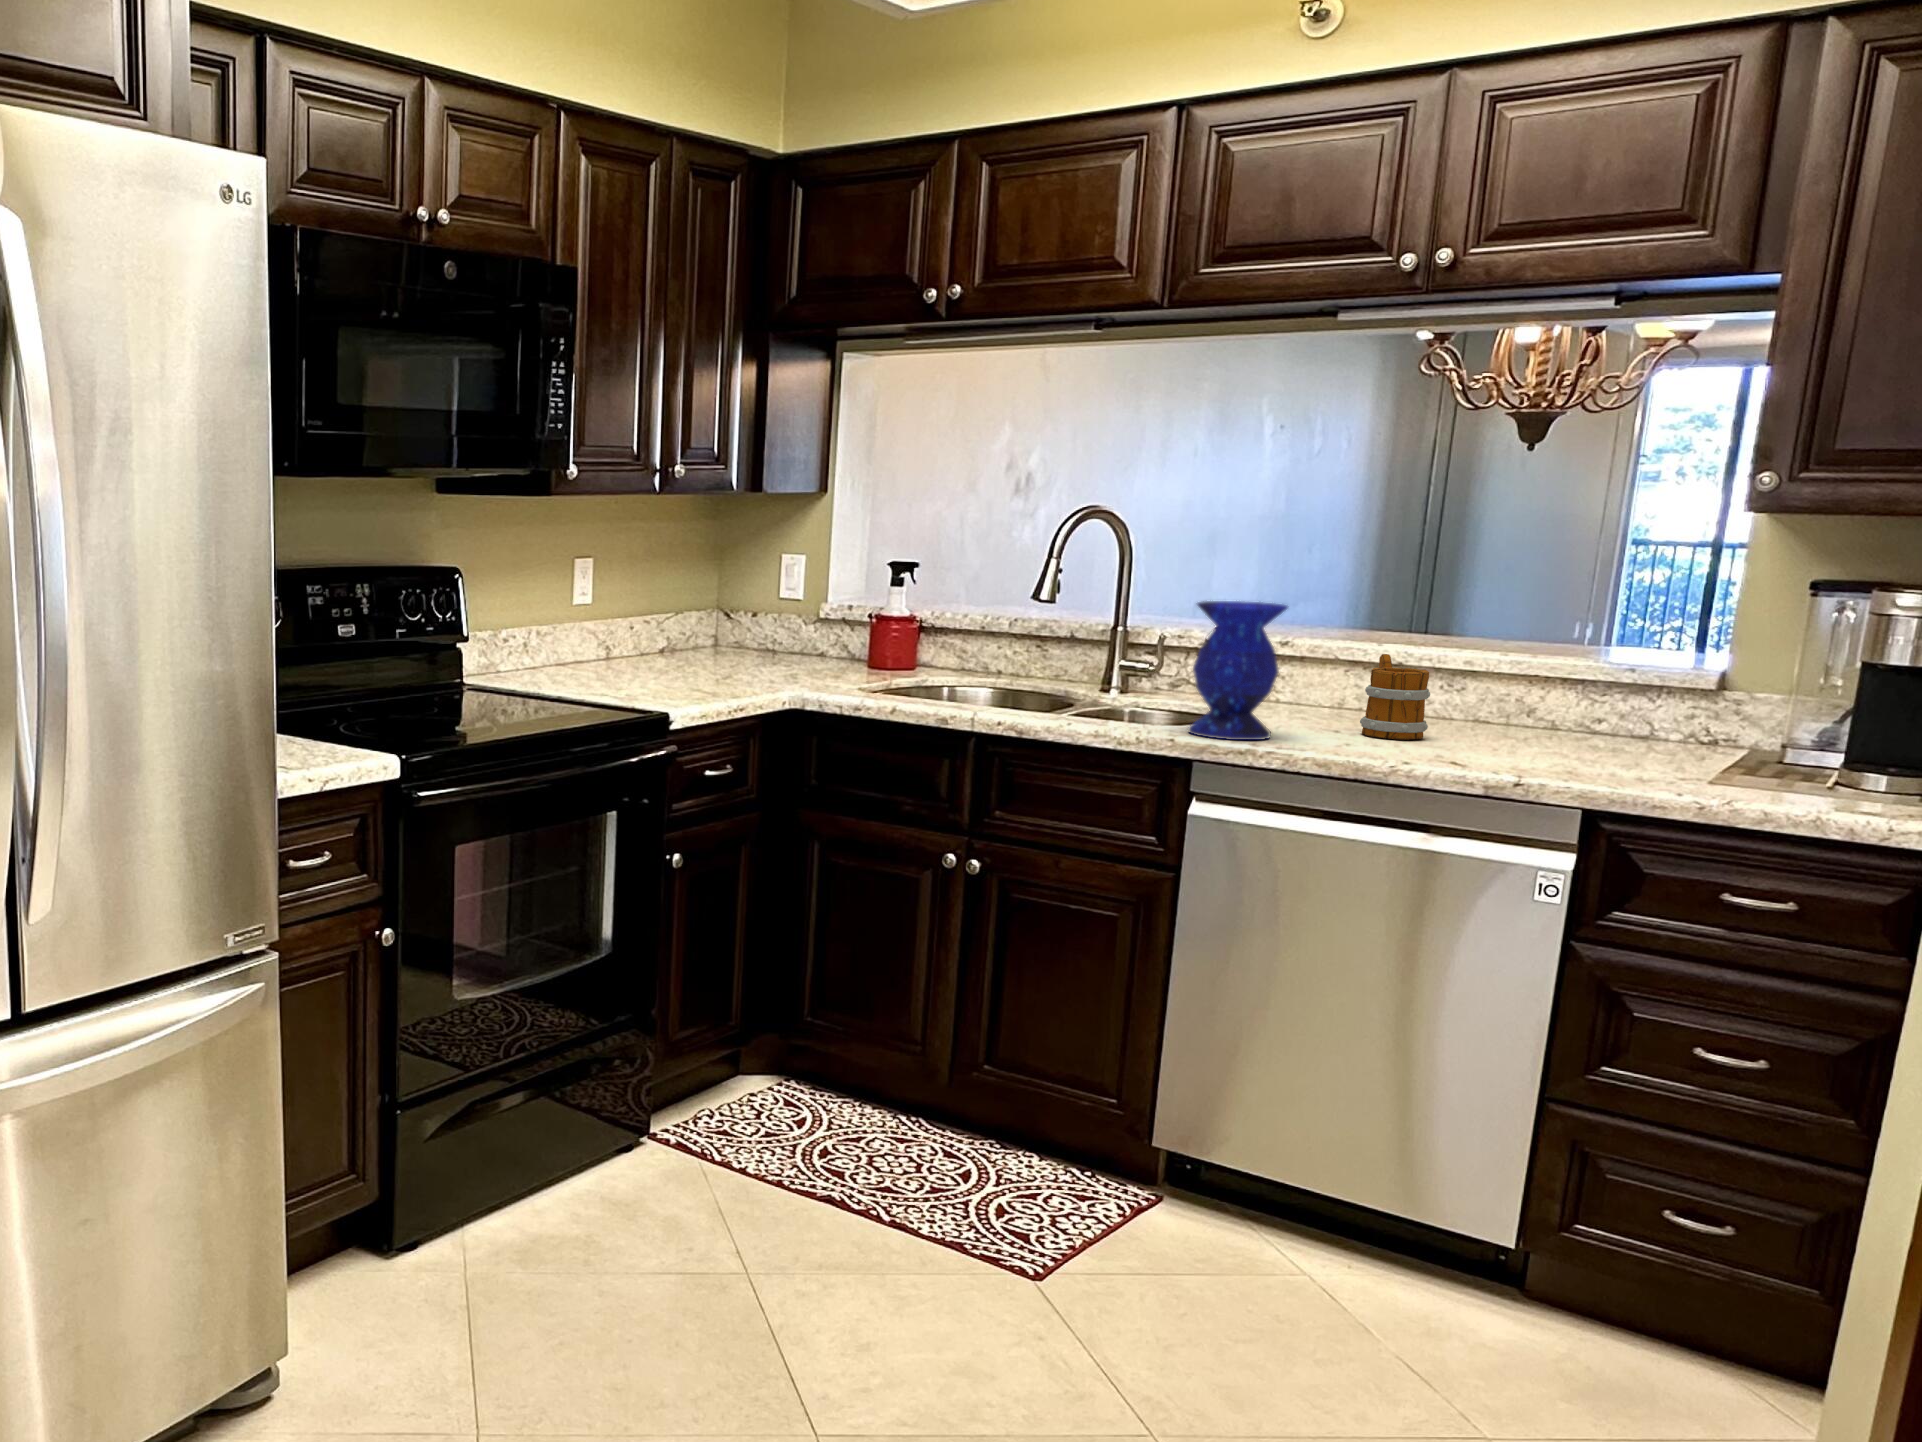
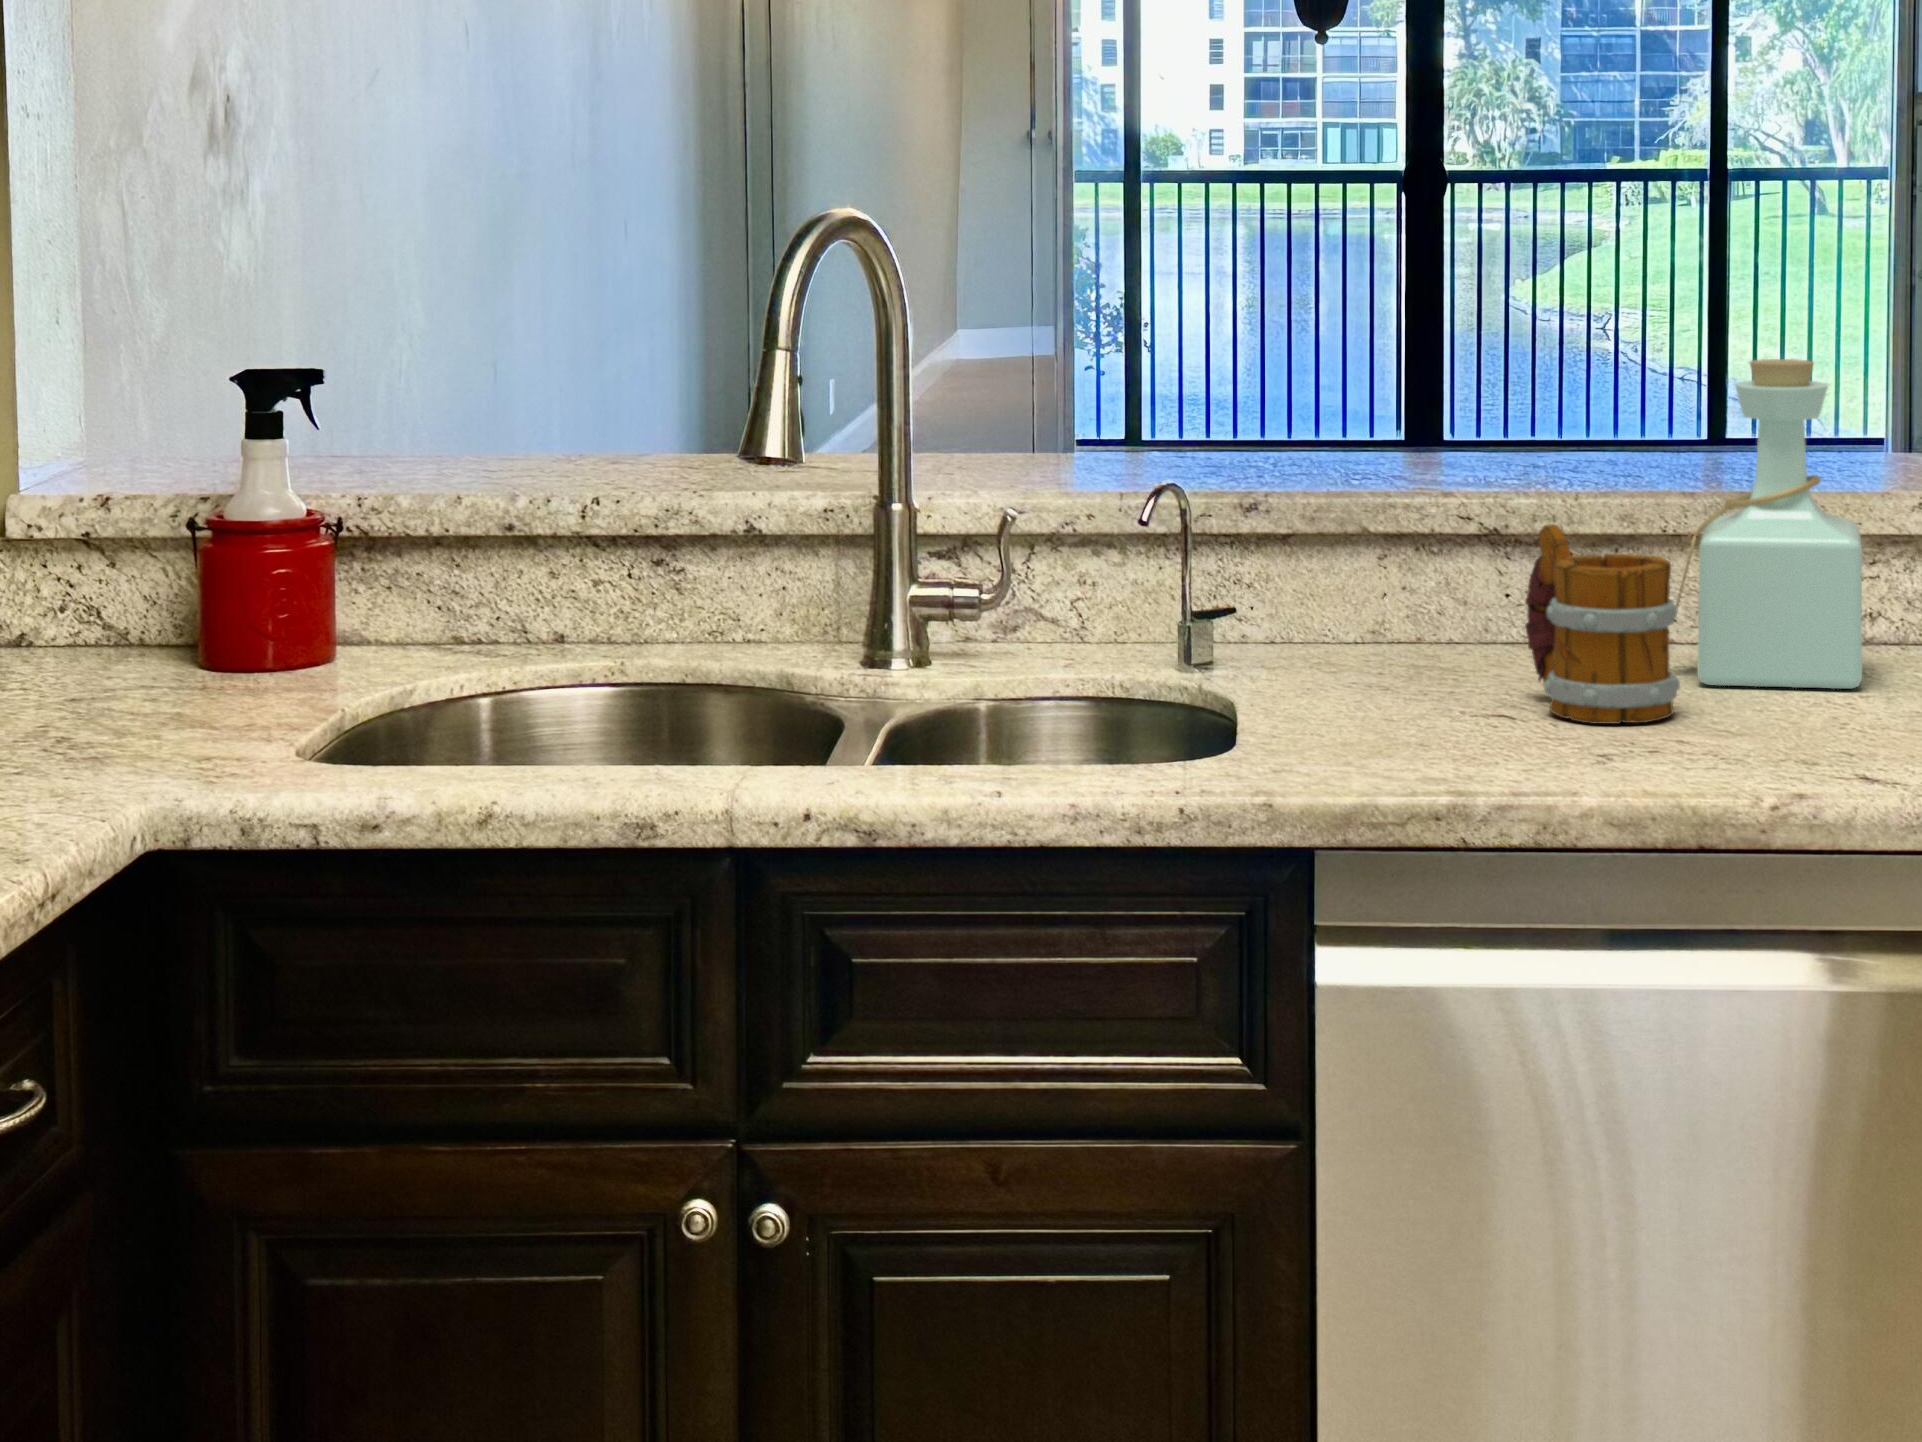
bottle: none [1465,591,1581,744] -> present [1676,359,1862,689]
vase: present [1188,601,1288,740] -> none [1253,433,1460,787]

